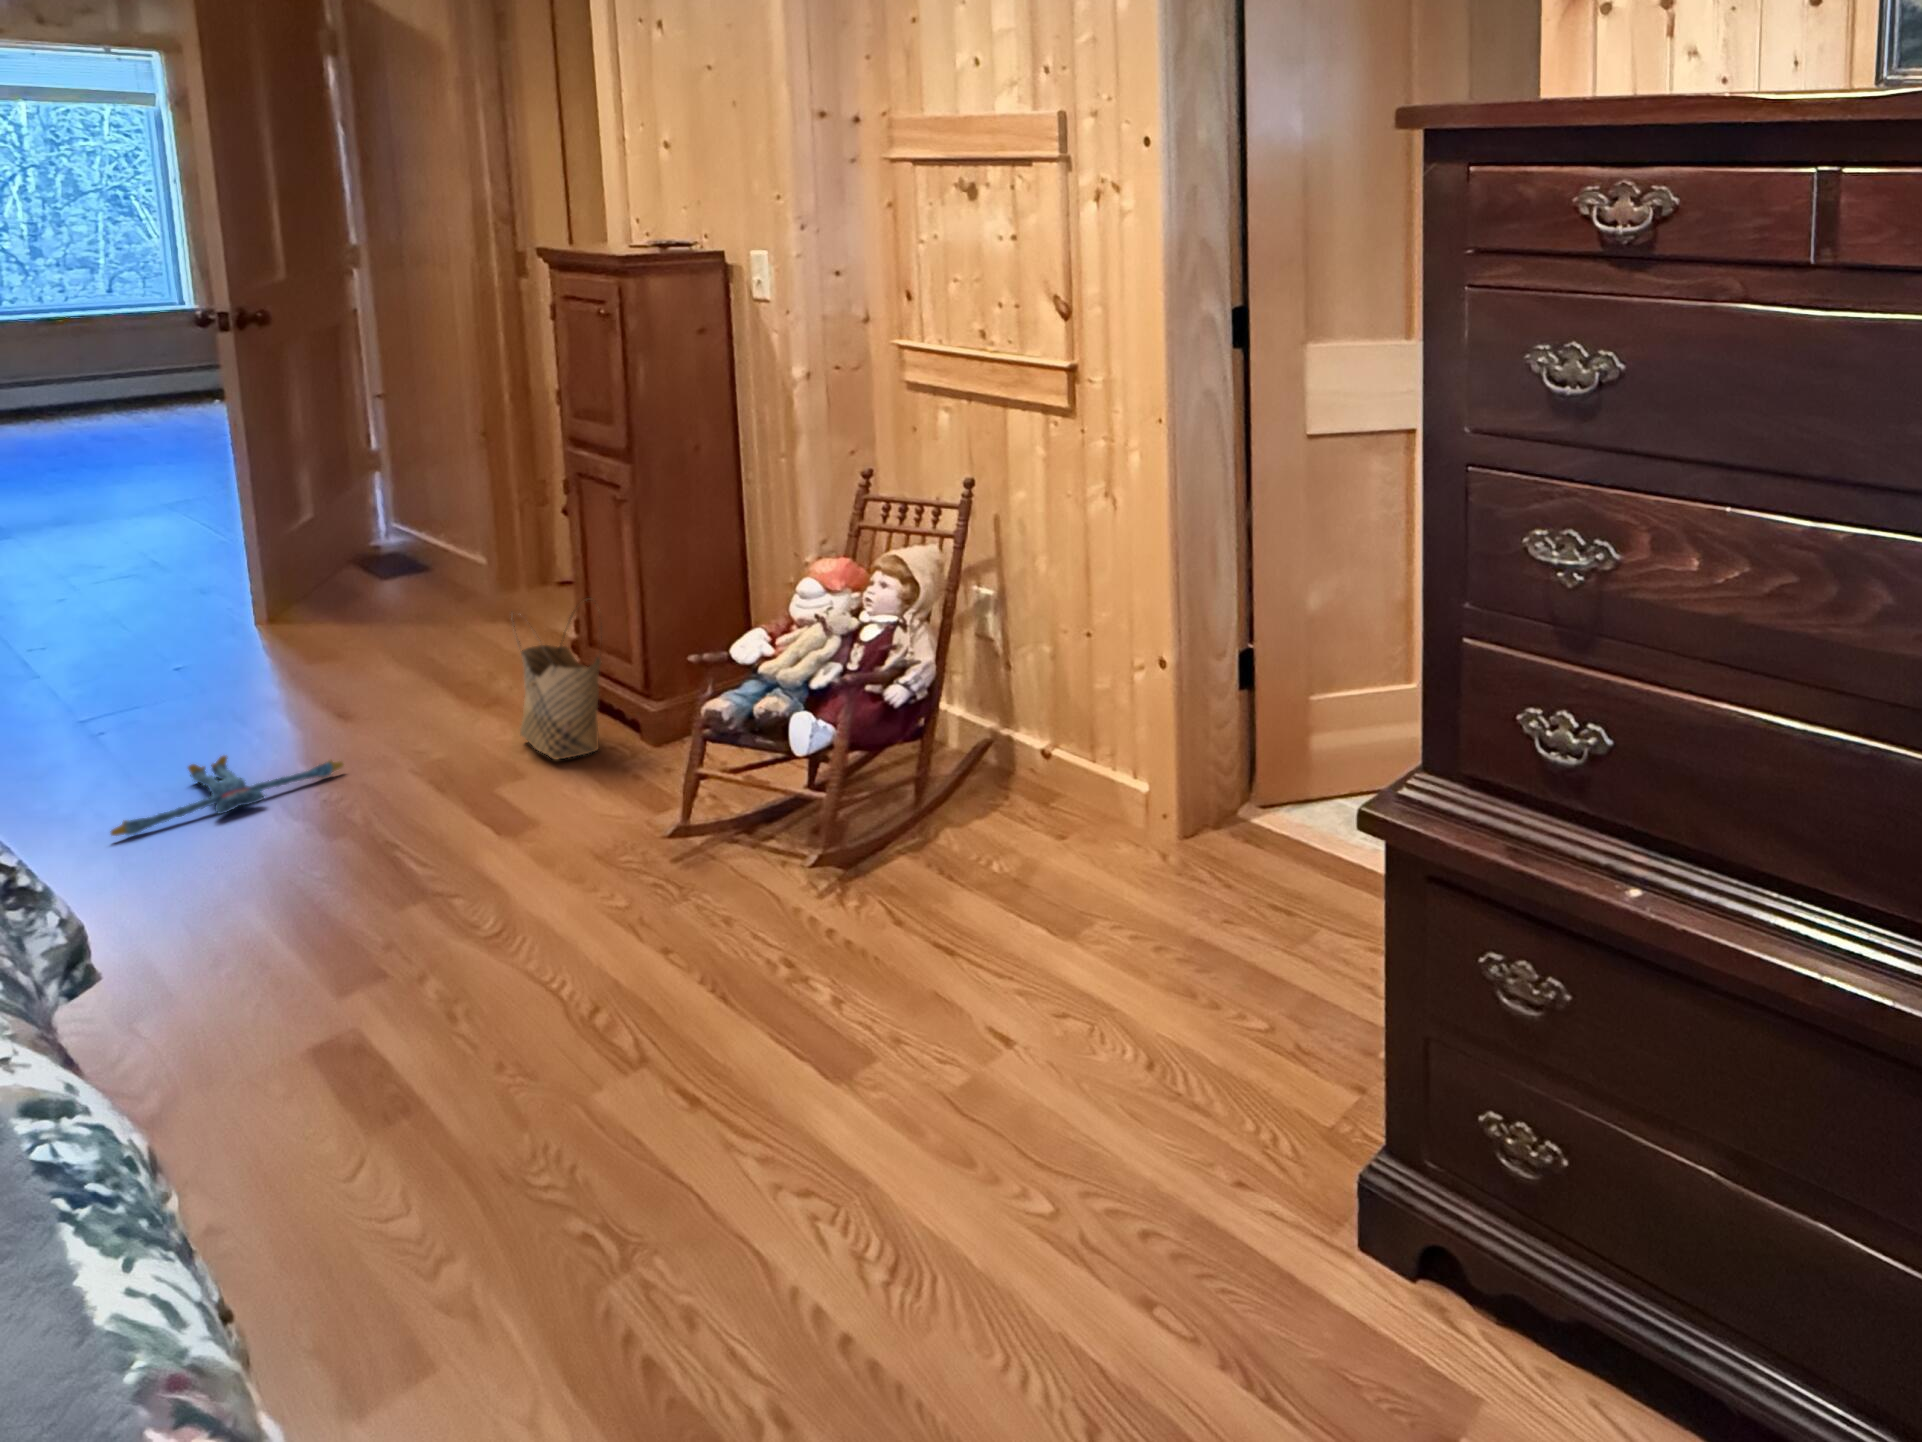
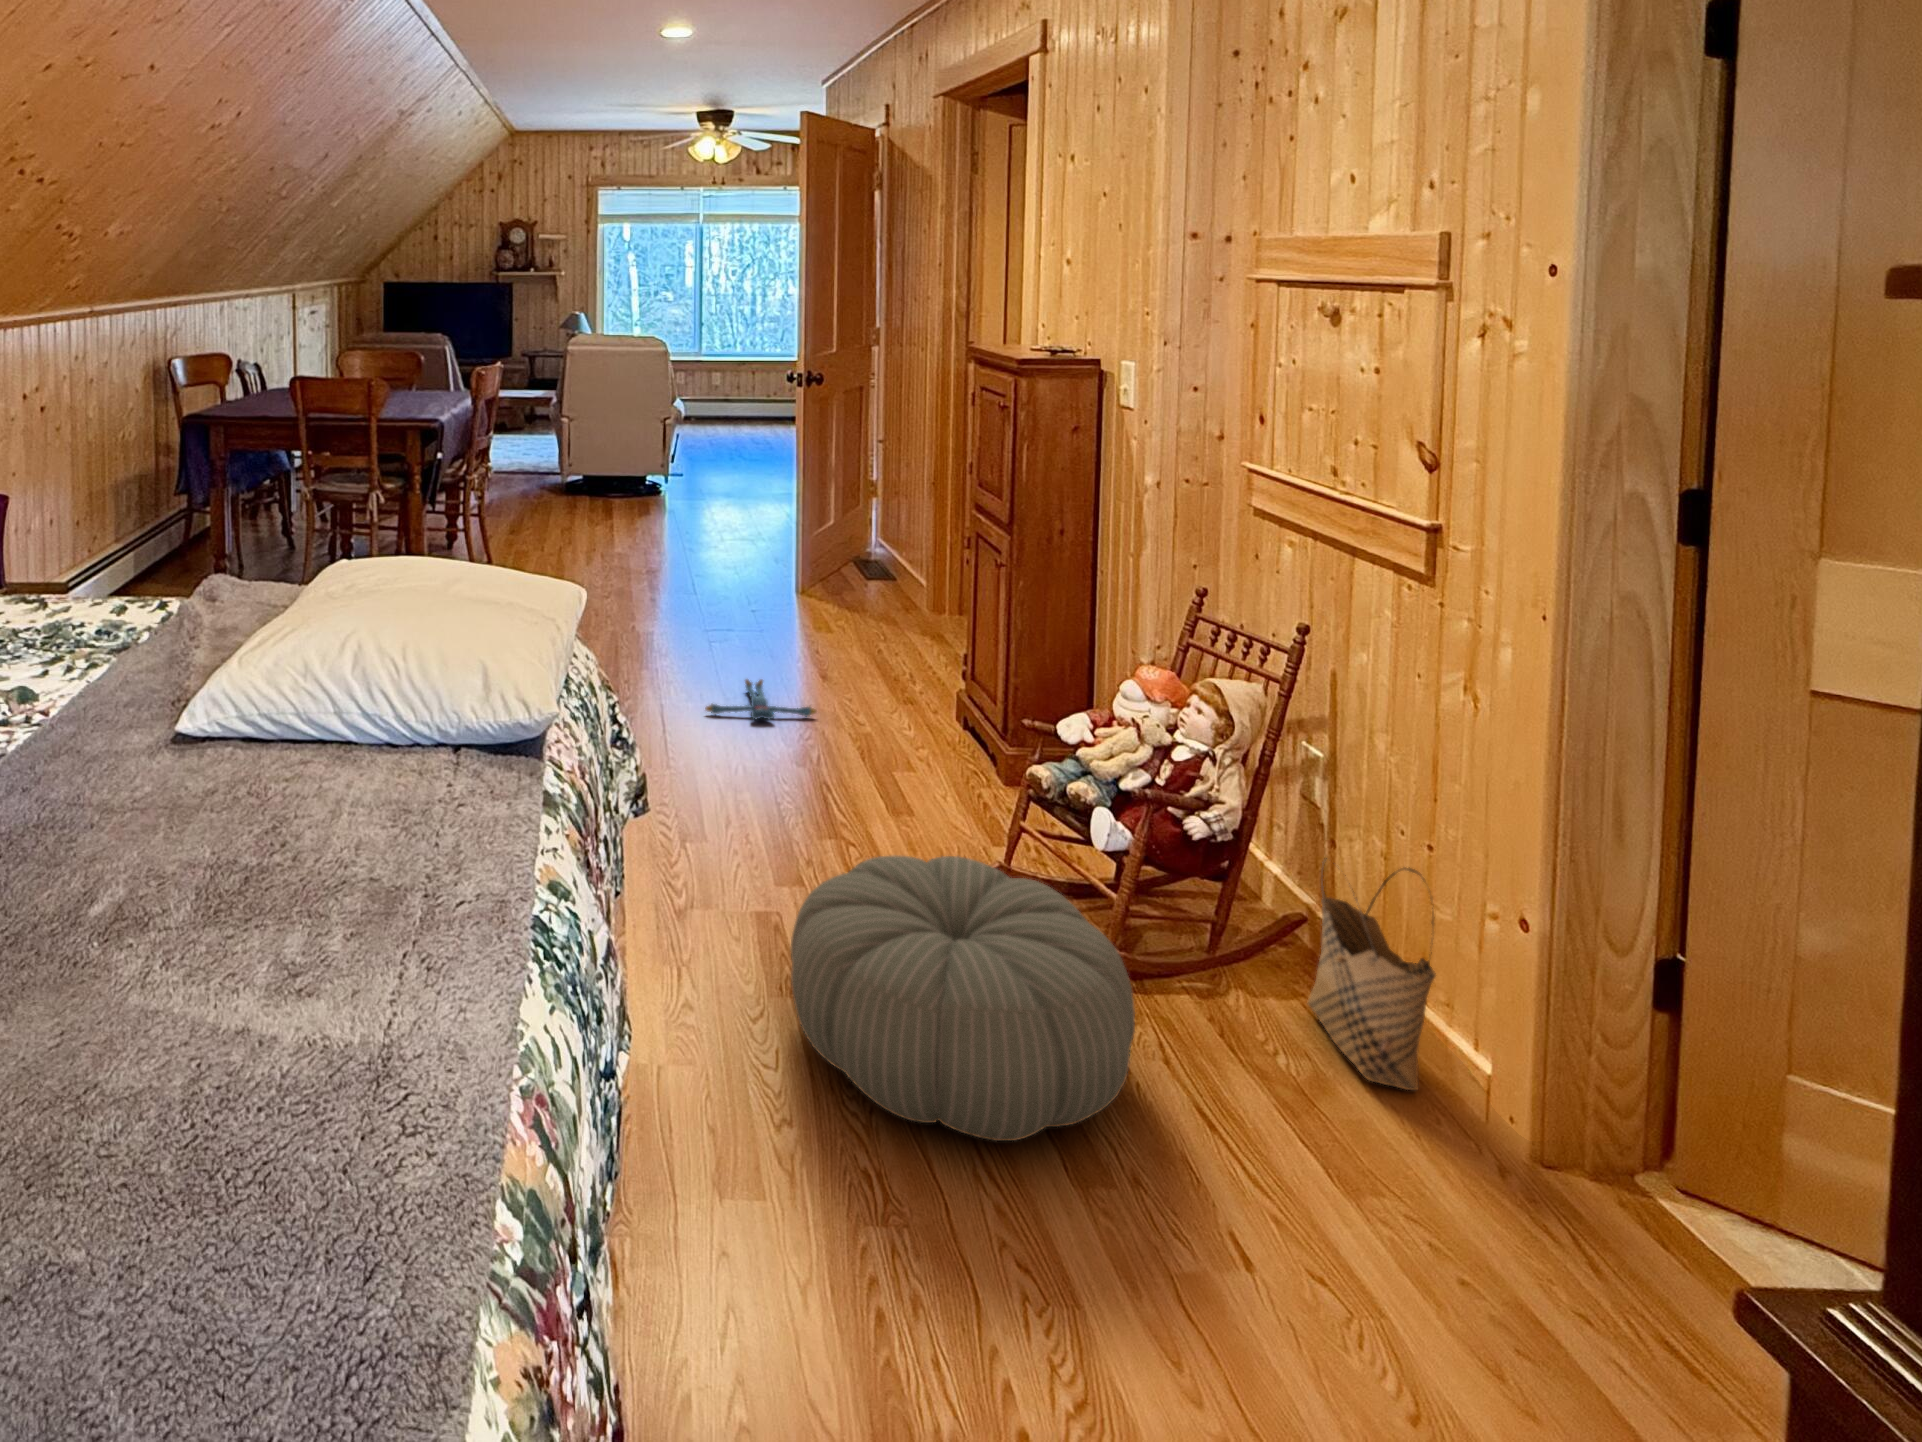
woven basket: present [513,603,602,759] -> present [1307,858,1436,1090]
pouf: none [397,816,873,1157] -> present [791,856,1135,1141]

